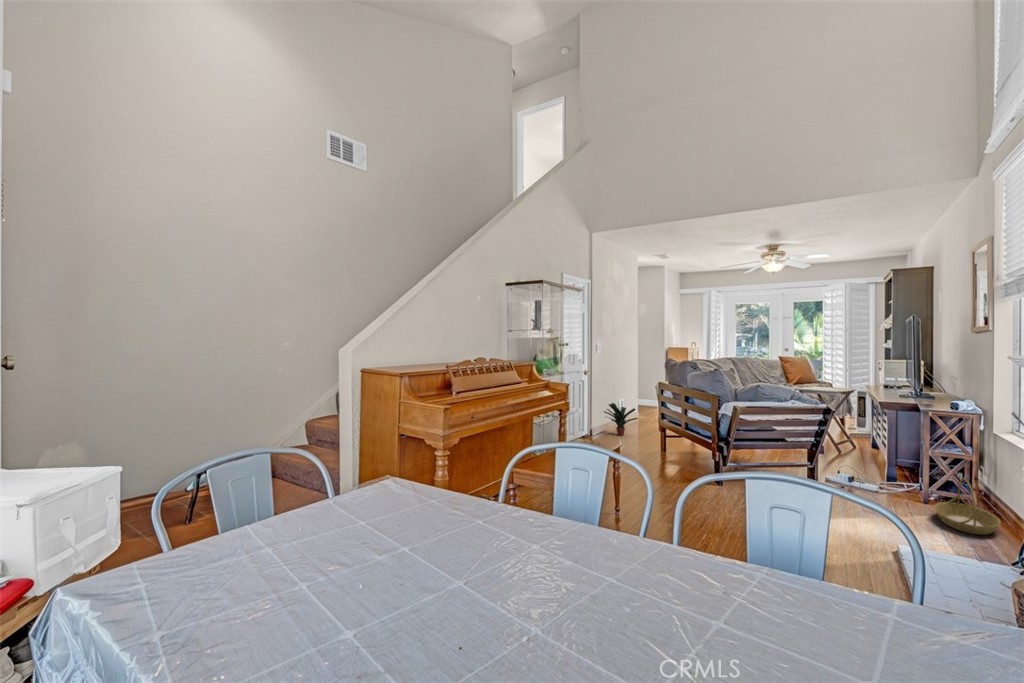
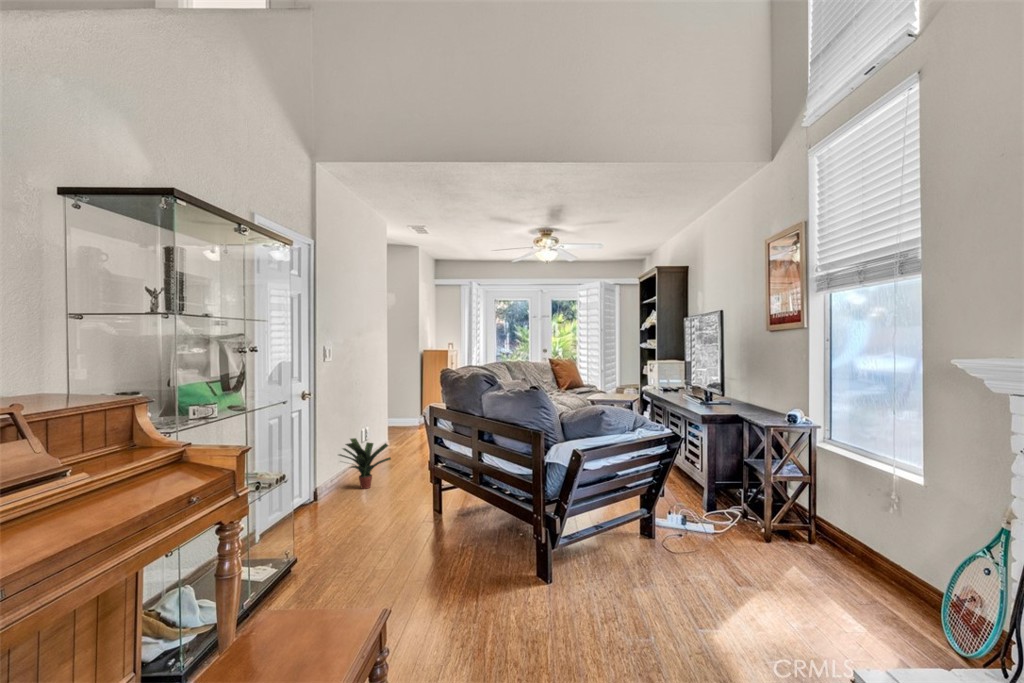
basket: present [934,478,1001,535] -> none [808,519,899,604]

